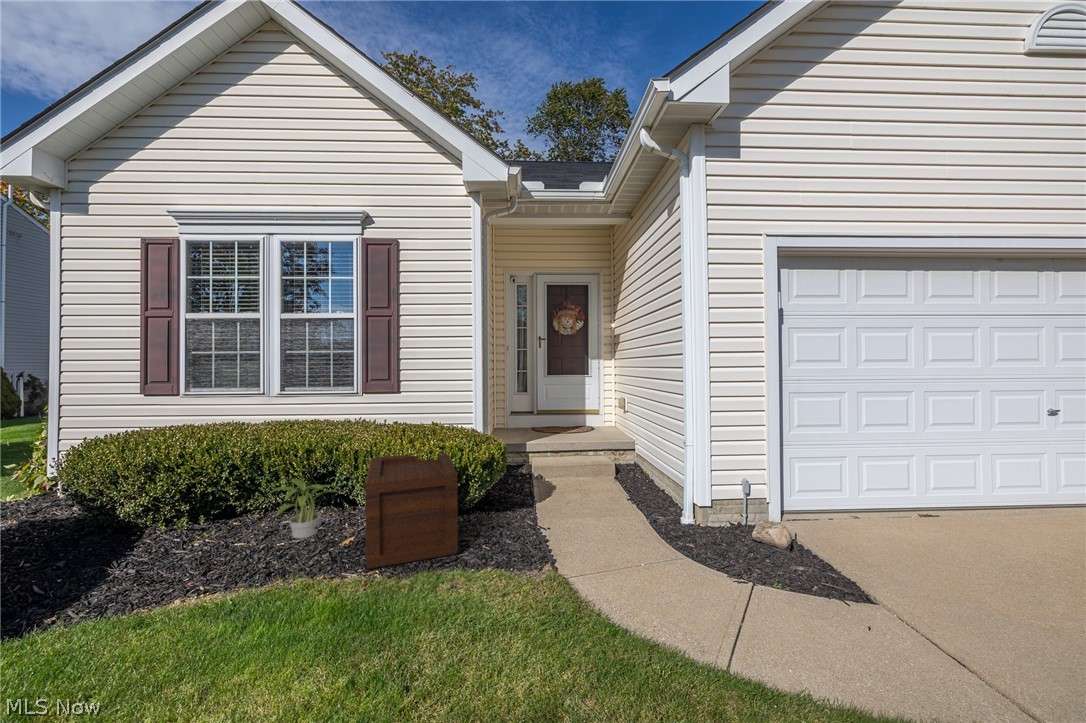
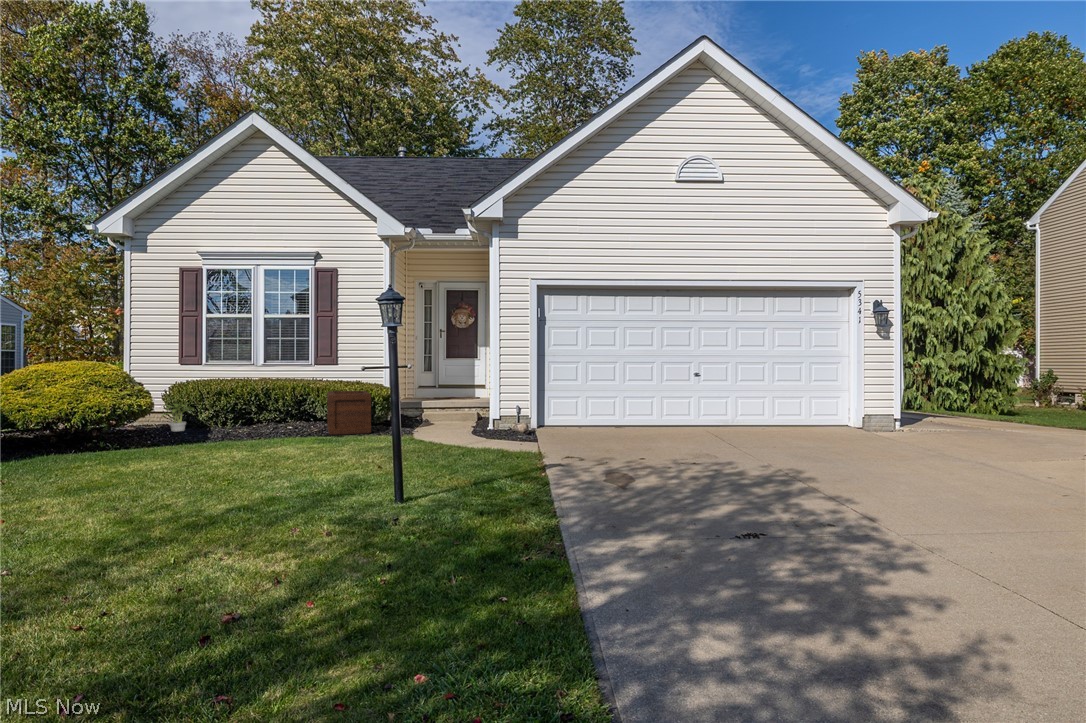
potted plant: present [272,479,338,538] -> present [163,404,194,431]

